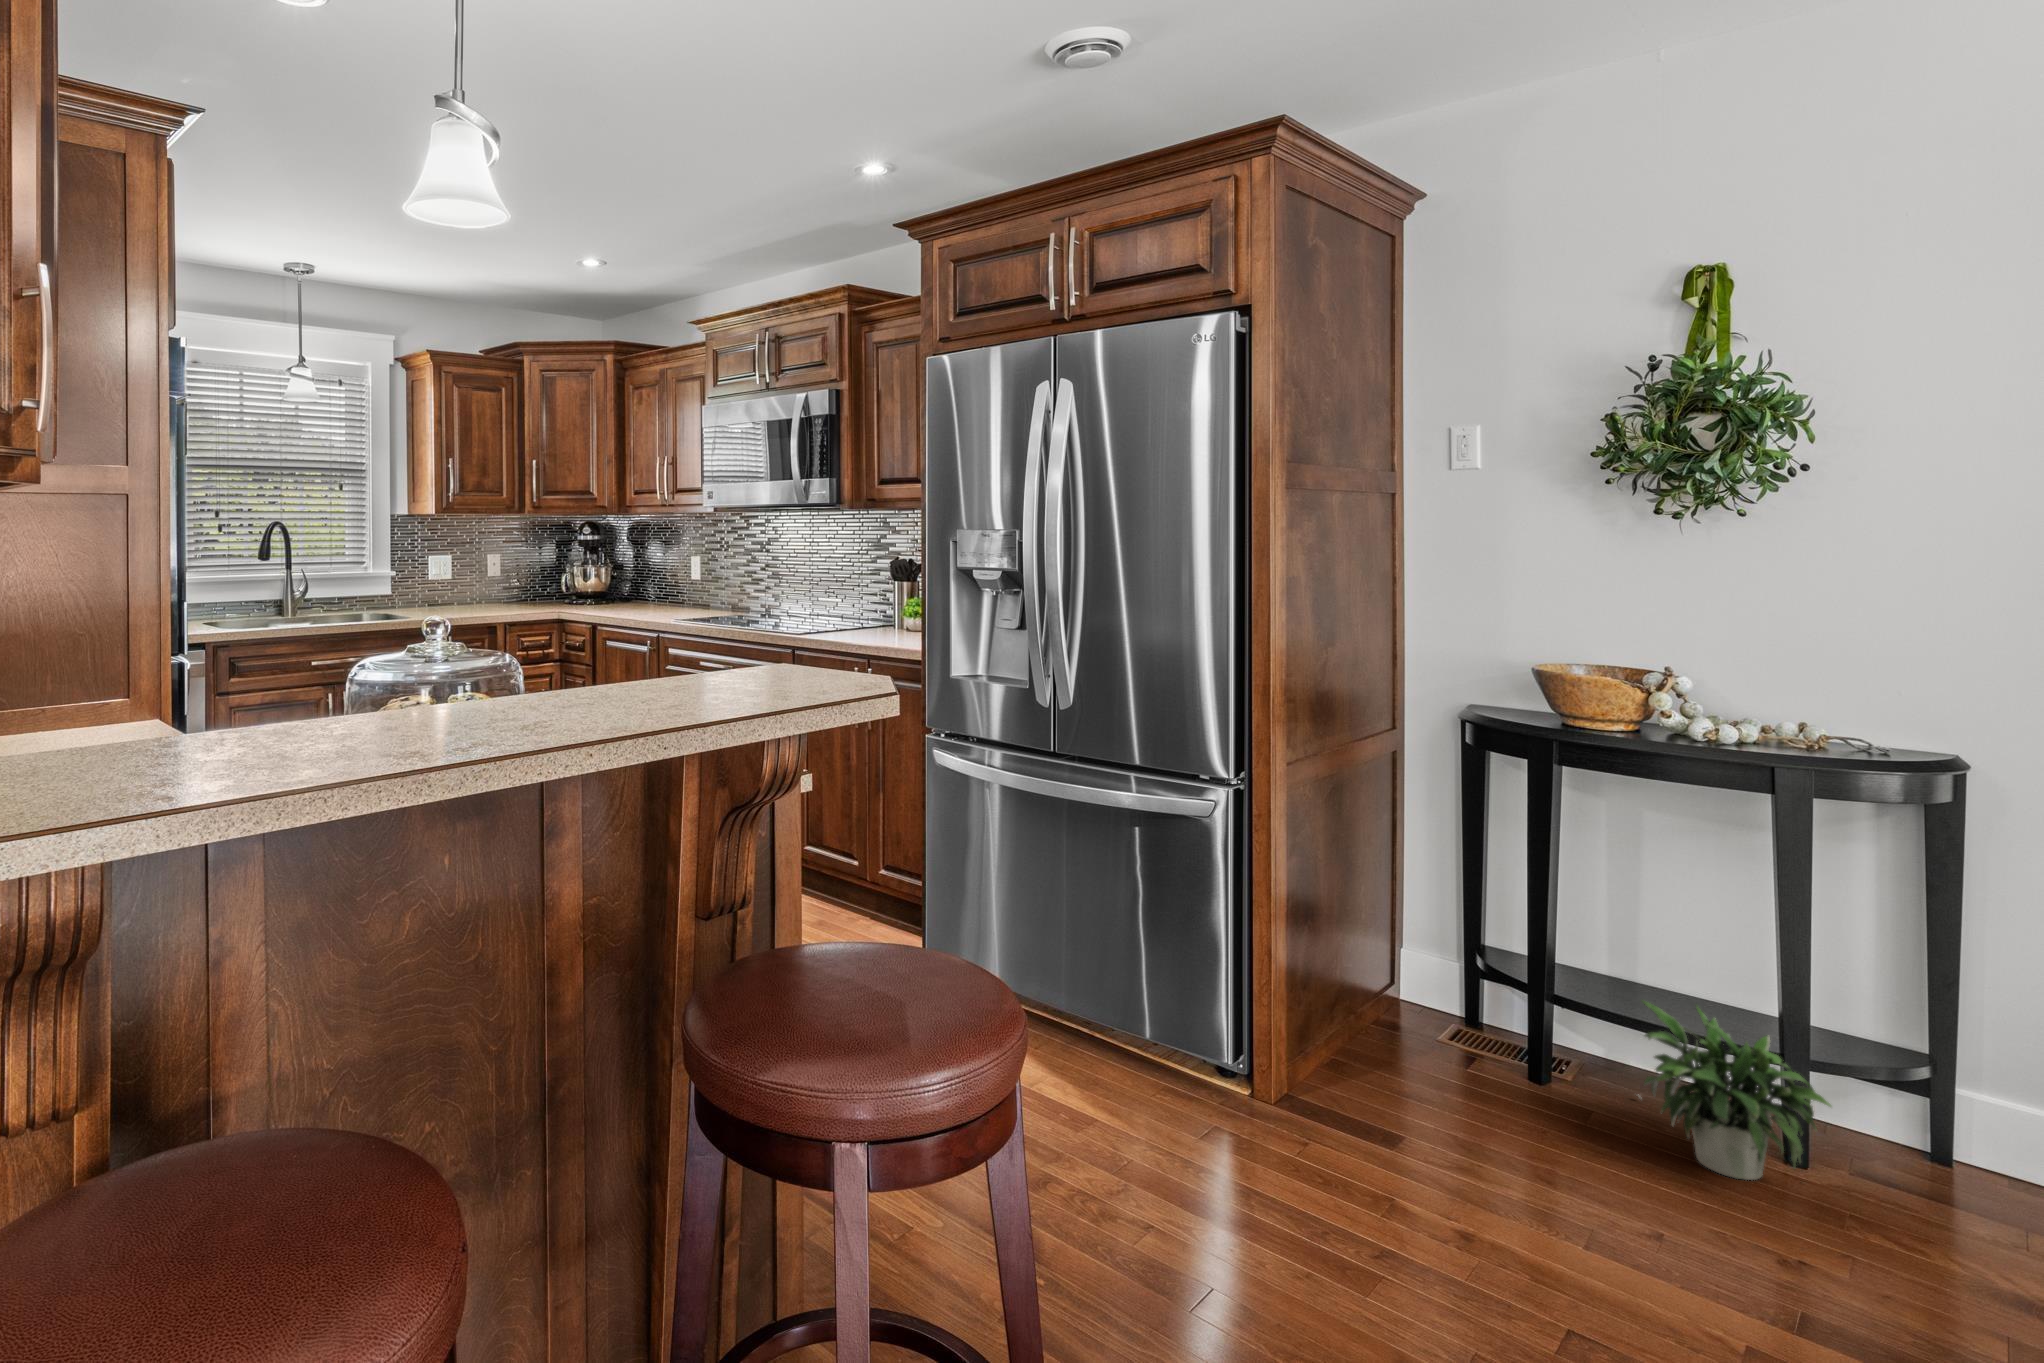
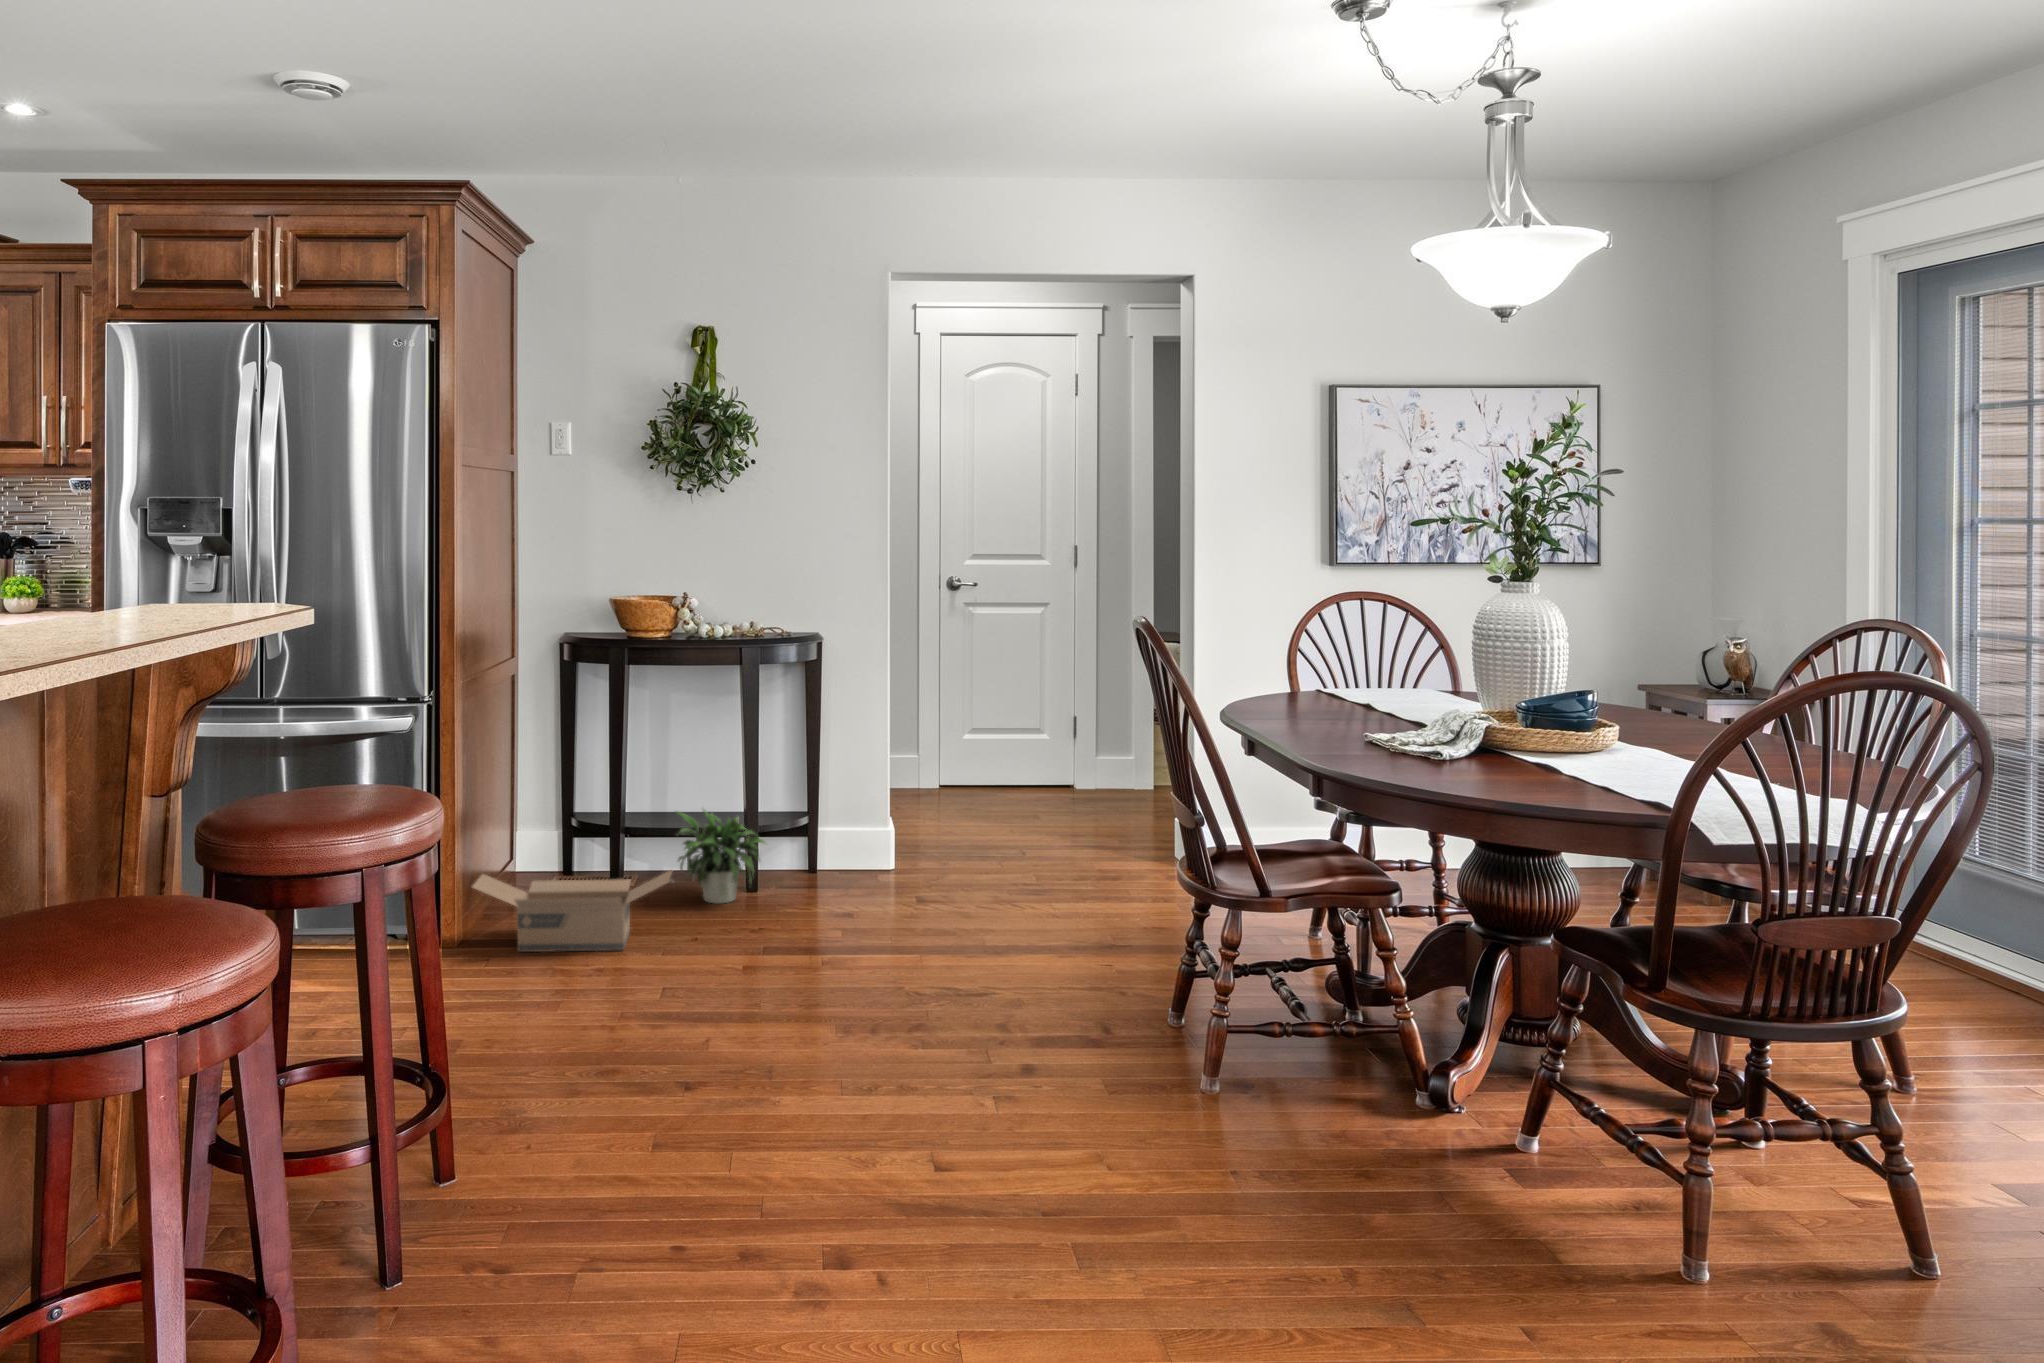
cardboard box: none [1287,1025,1626,1224] -> present [473,870,672,952]

